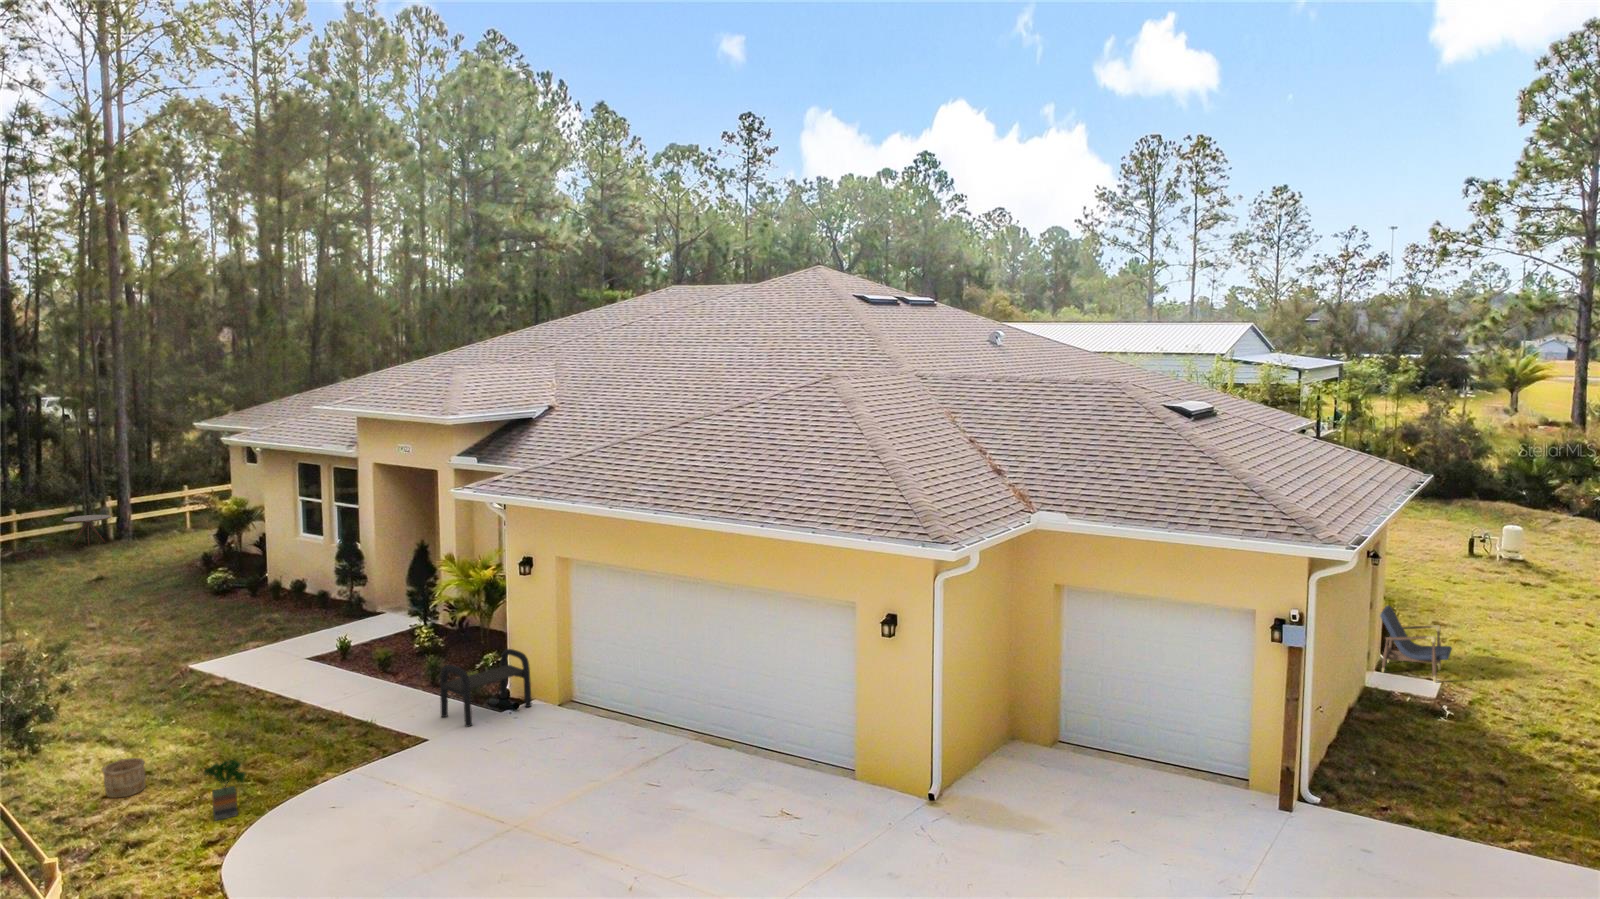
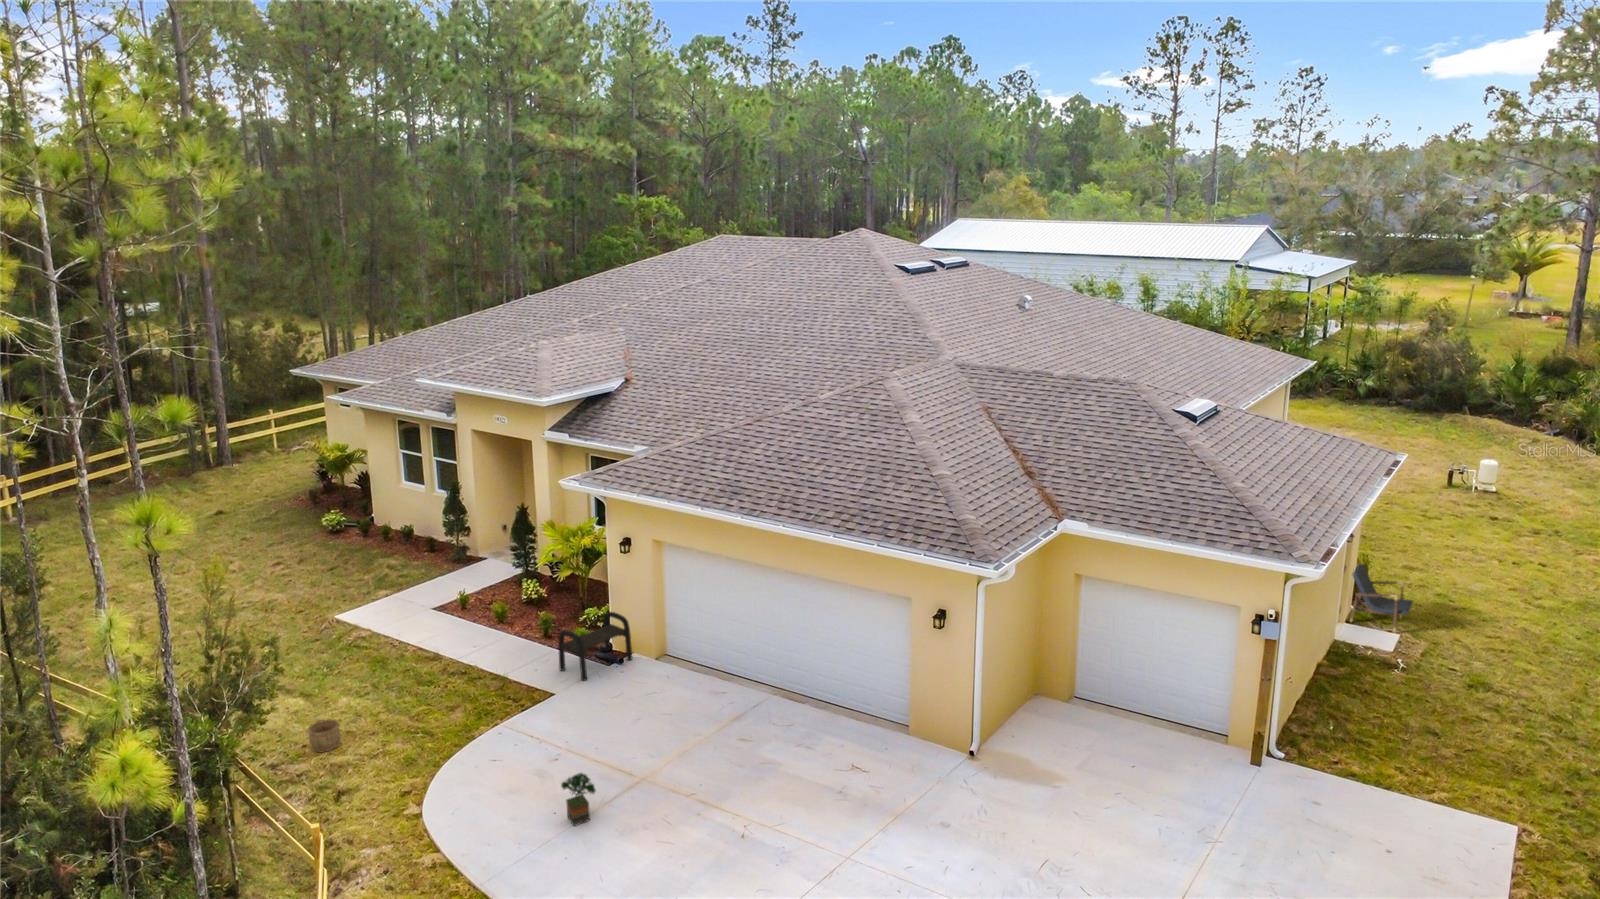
round table: present [63,515,111,545] -> none [186,448,226,478]
potted tree: present [204,760,245,820] -> present [561,773,596,826]

